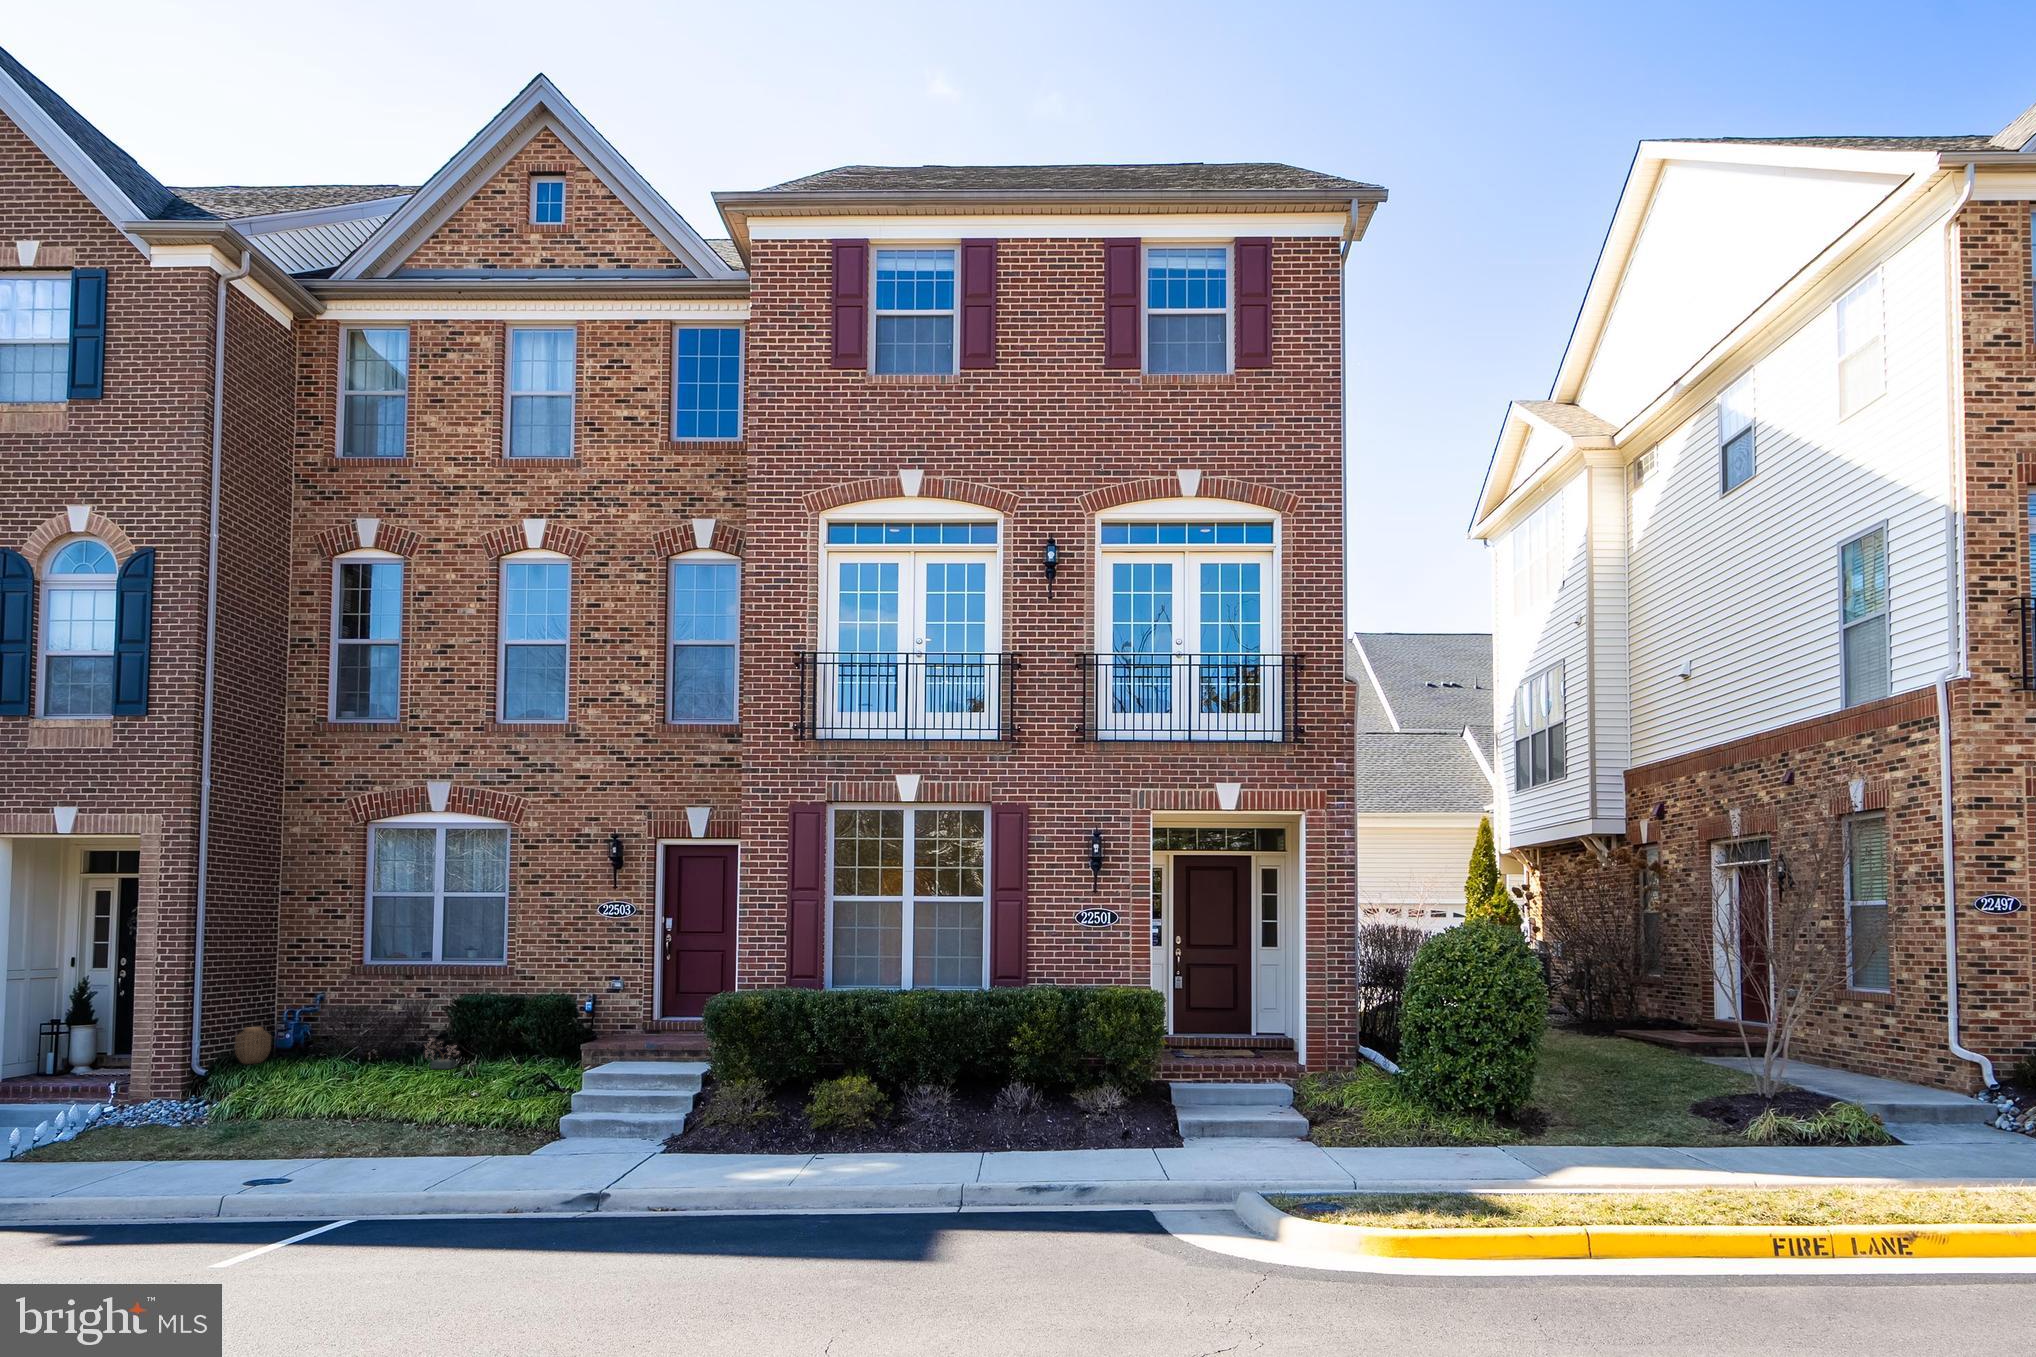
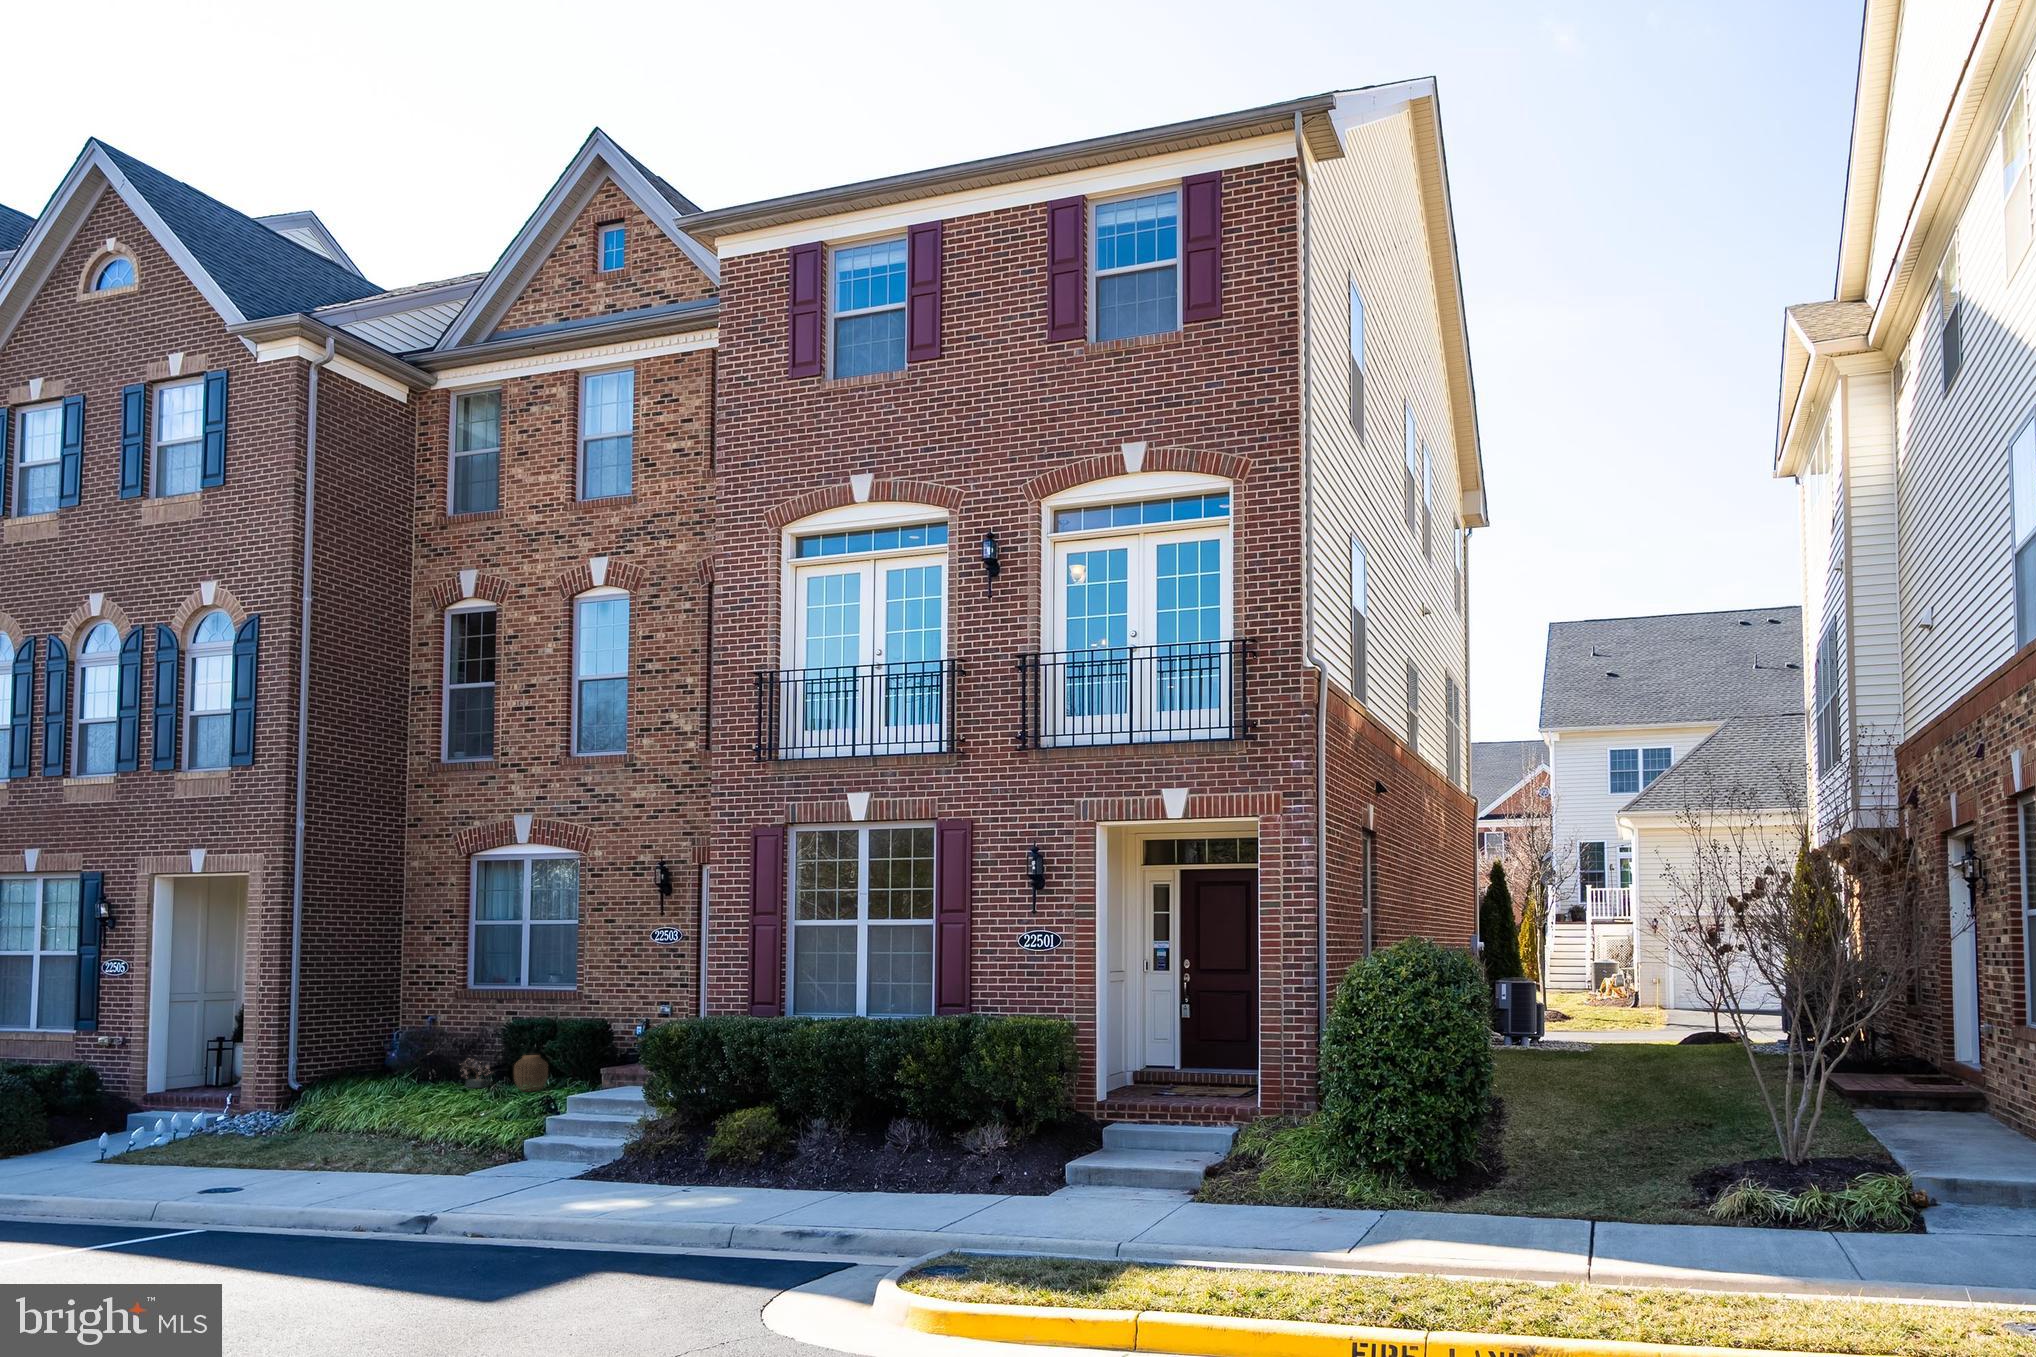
woven basket: present [235,1027,271,1063] -> present [514,1055,548,1091]

